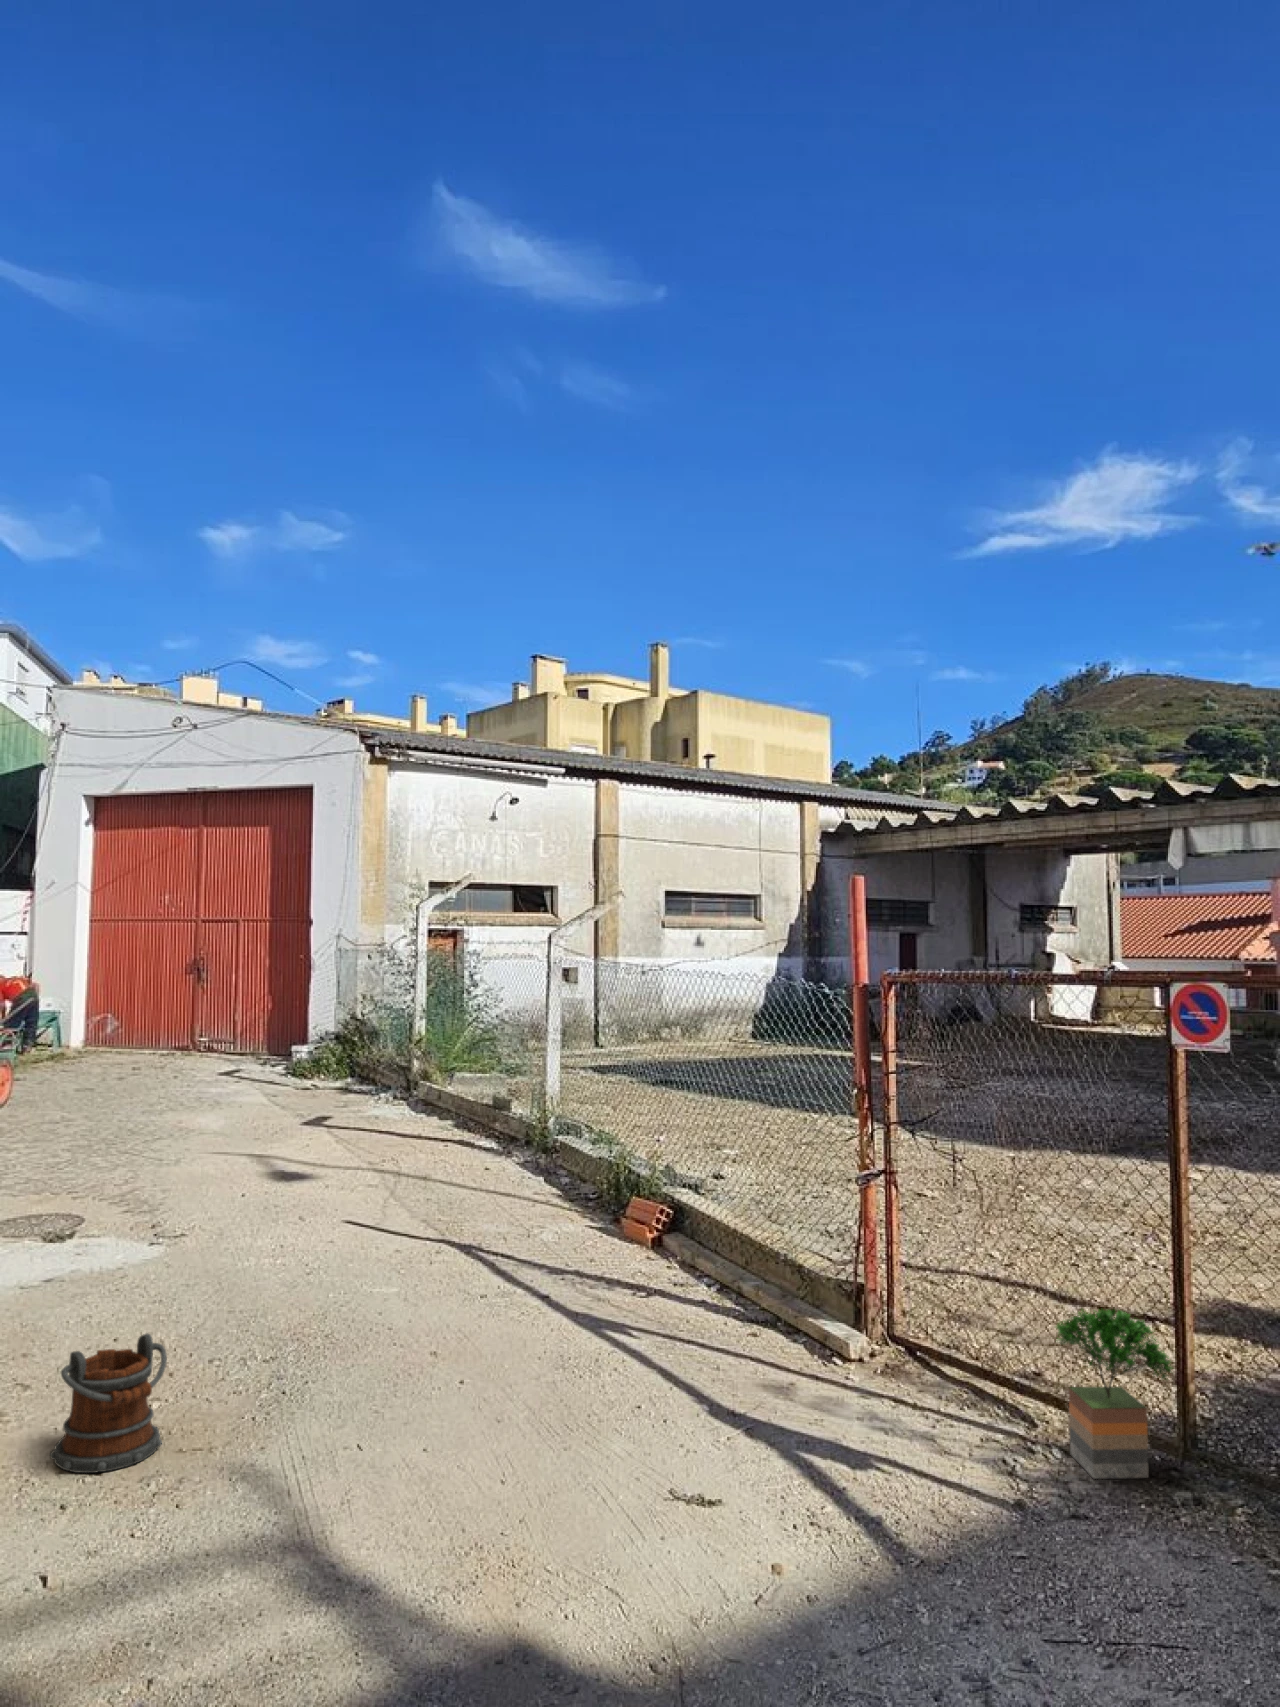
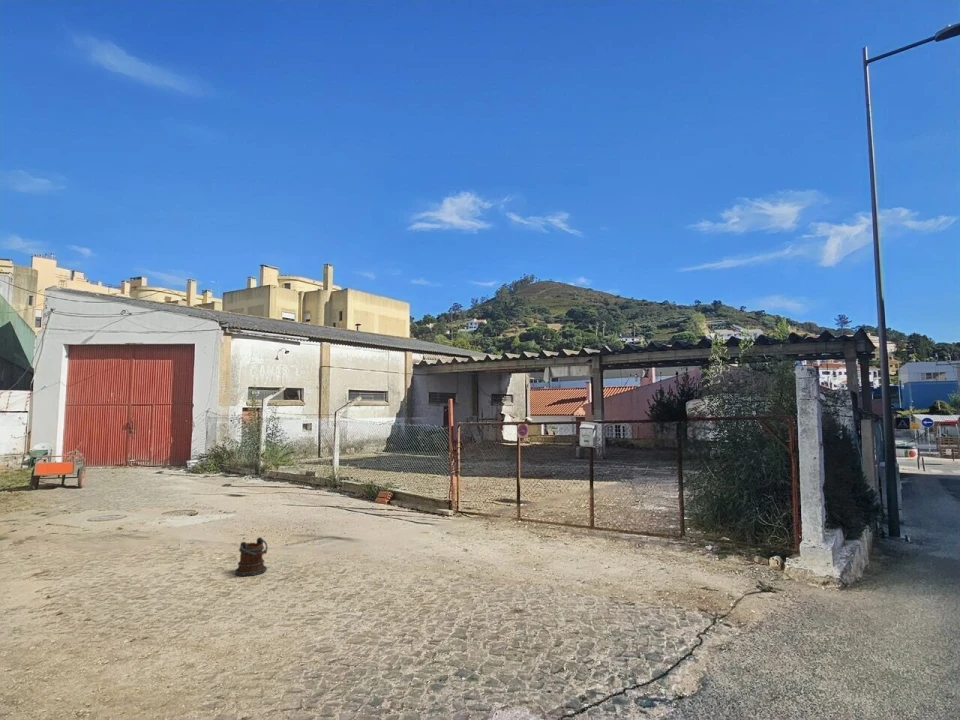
potted tree: present [1057,1308,1172,1479] -> none [515,509,543,552]

